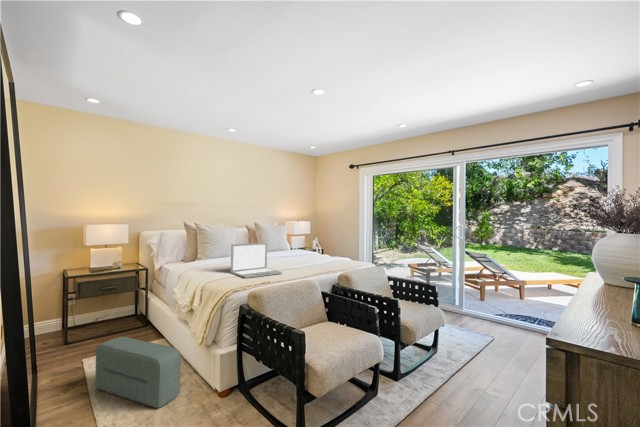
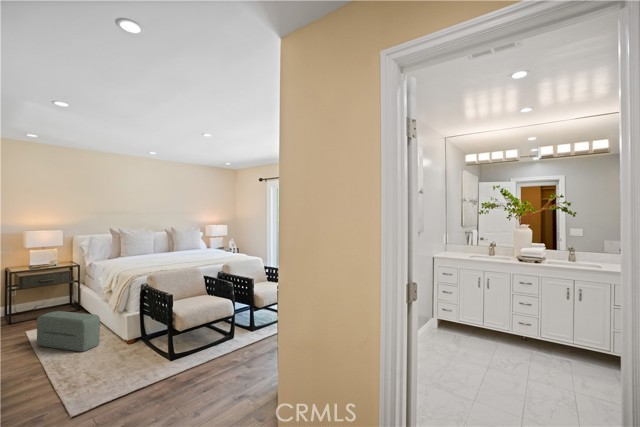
laptop: present [231,243,282,278] -> none [143,243,183,268]

